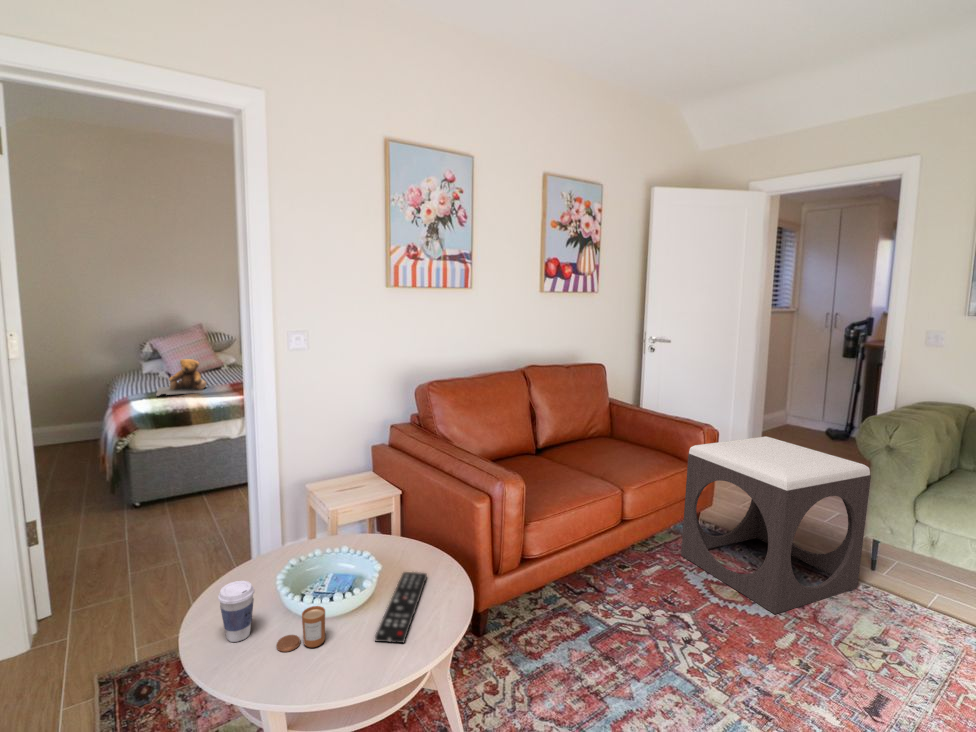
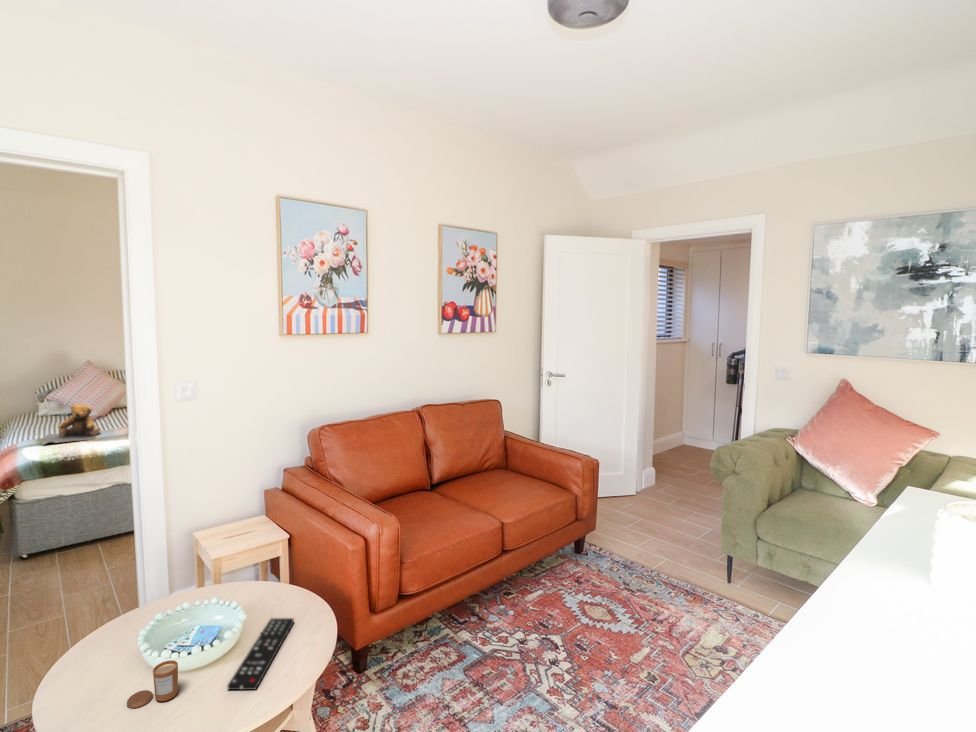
footstool: present [681,436,871,614] -> none [564,465,717,631]
coffee cup: present [218,581,255,642] -> none [67,641,107,702]

